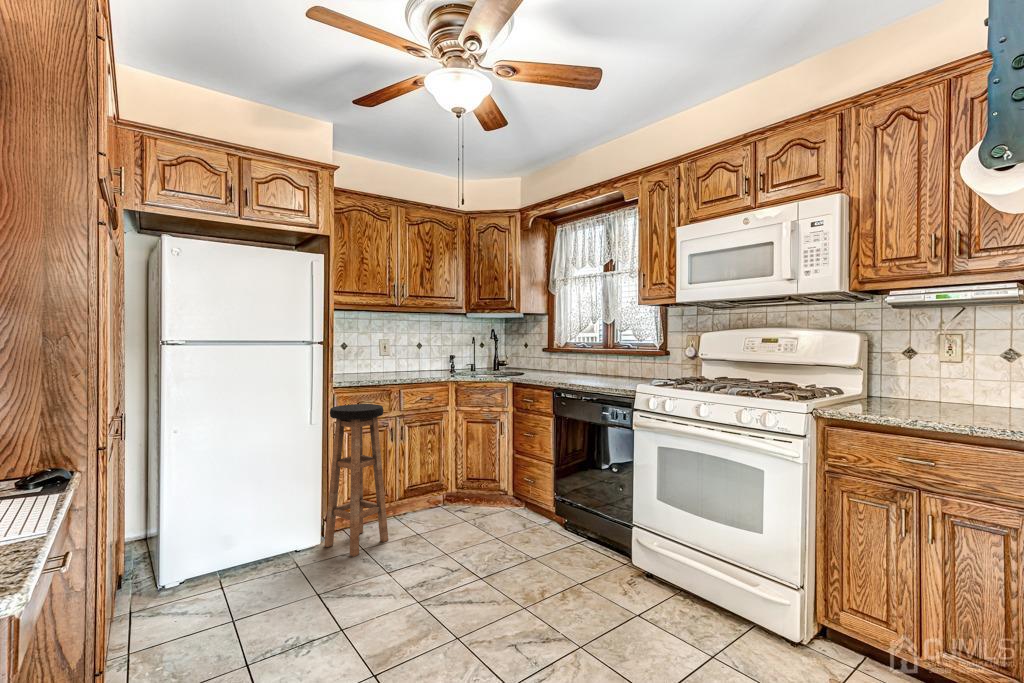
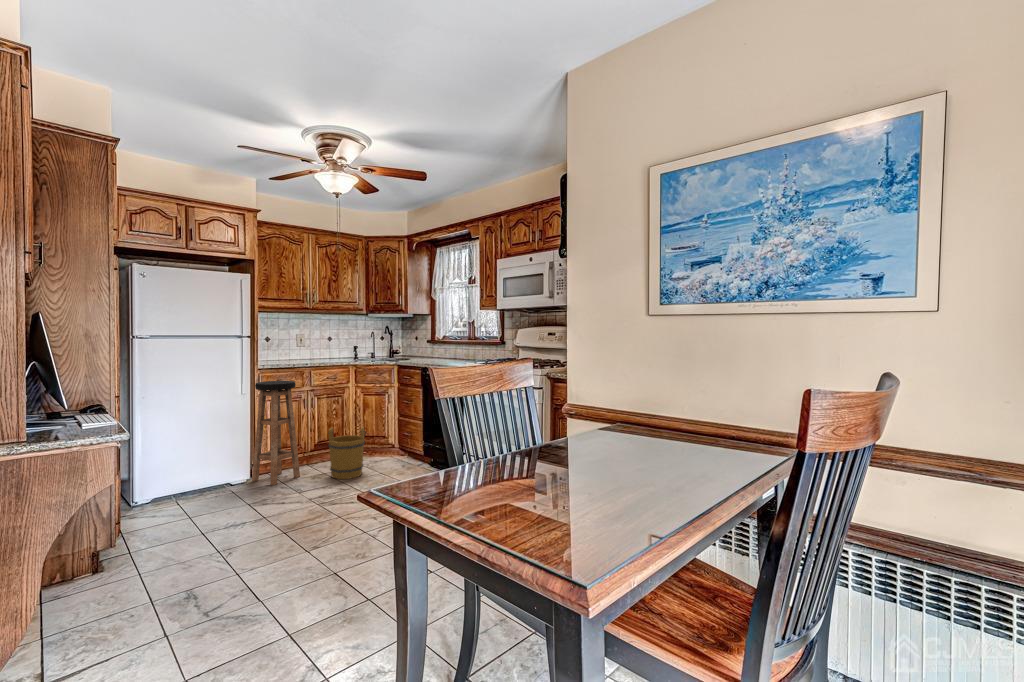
bucket: none [427,471,479,548] -> present [328,427,366,479]

